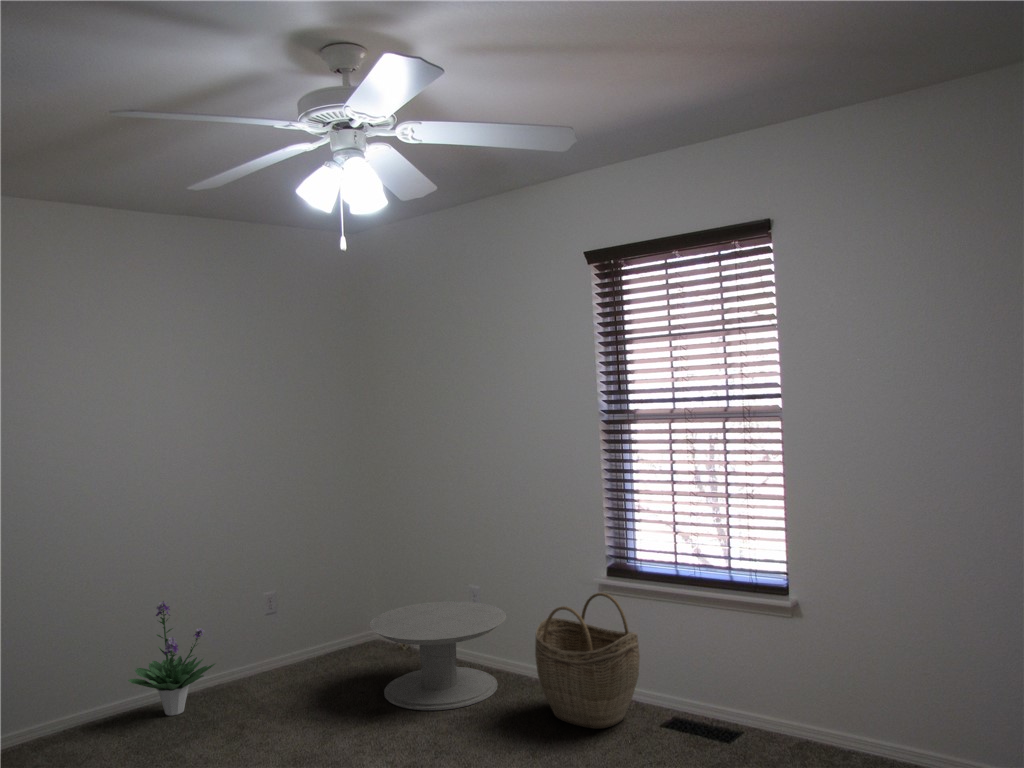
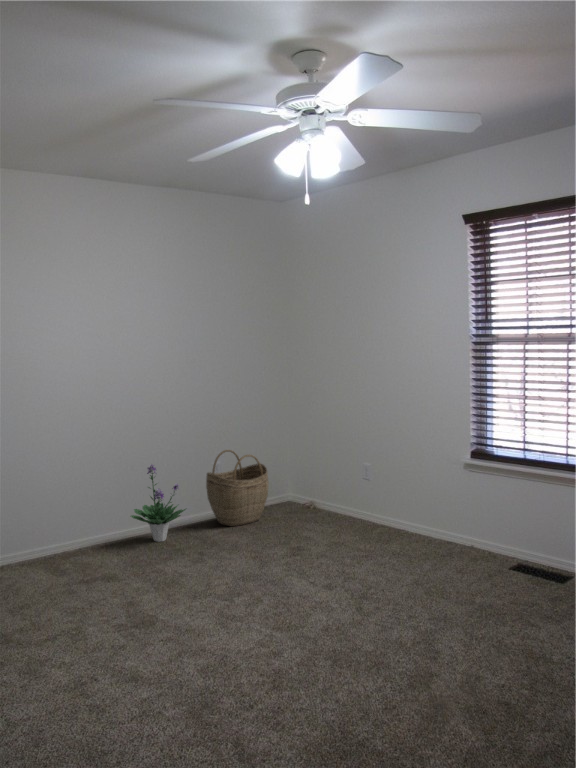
woven basket: present [535,593,640,729] -> present [206,450,268,526]
side table: present [370,601,506,710] -> none [293,474,392,547]

